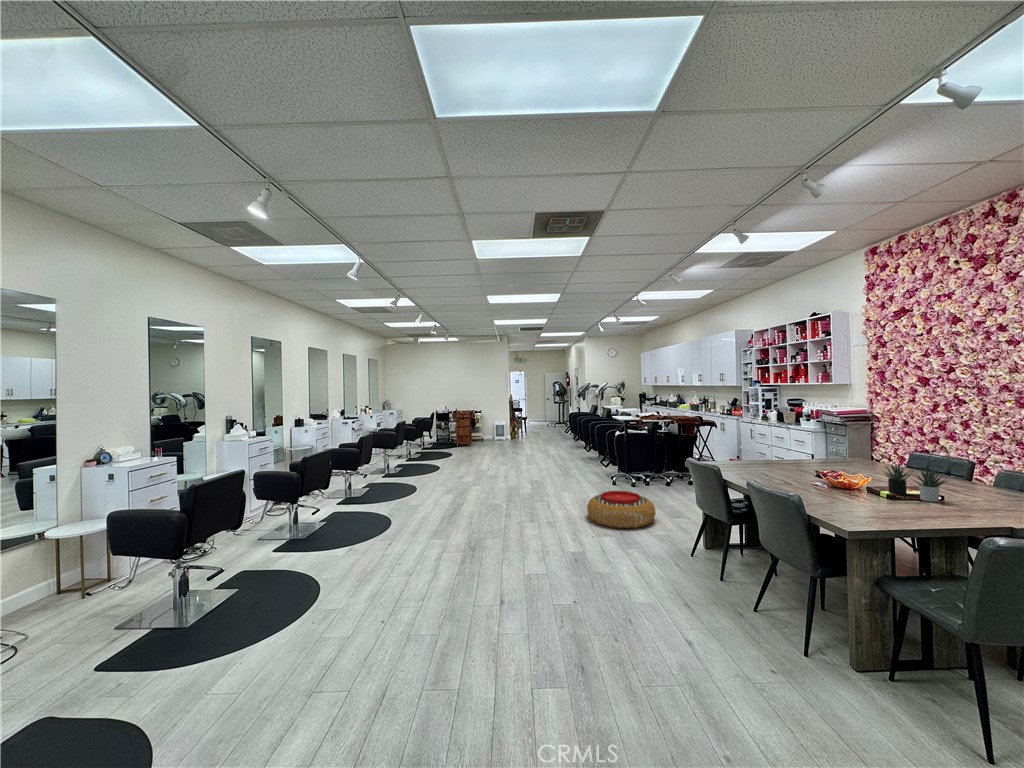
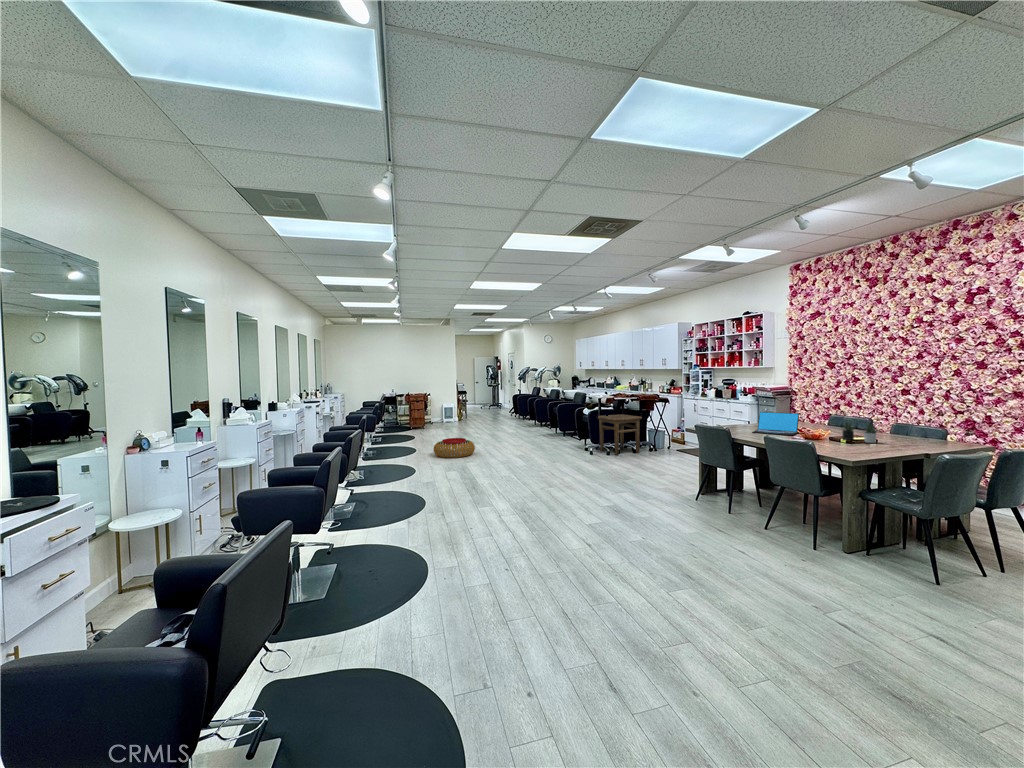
side table: none [624,439,675,487] -> present [598,414,642,455]
laptop: none [760,445,833,482] -> present [752,412,799,436]
pouf: present [587,491,656,528] -> present [433,438,475,458]

